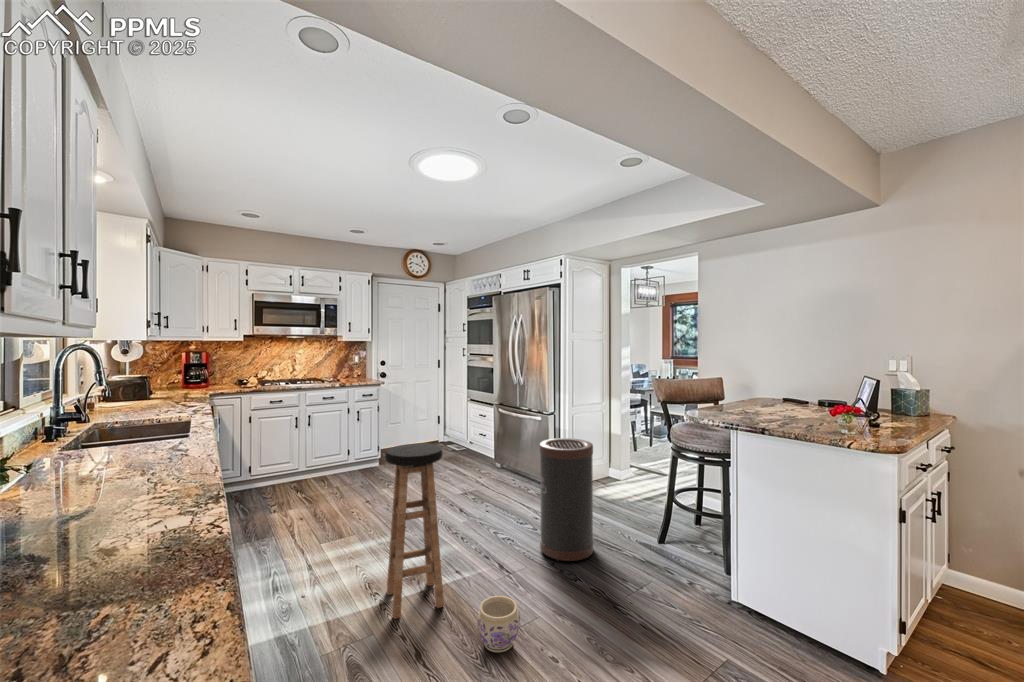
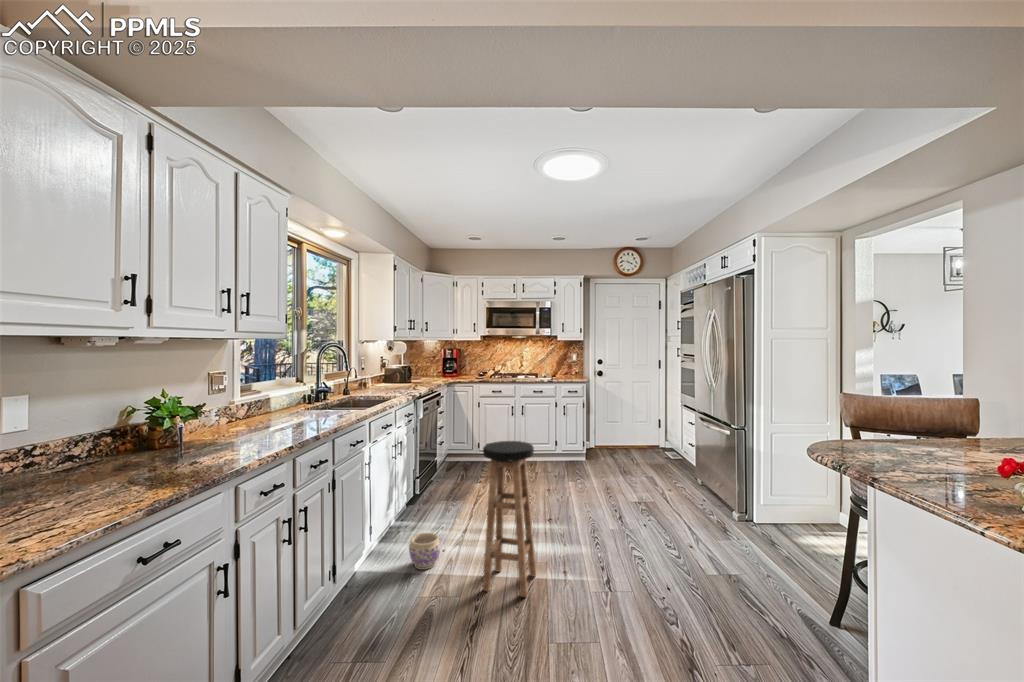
trash can: present [540,438,593,561] -> none [659,459,729,609]
planter: present [477,596,520,653] -> present [409,533,441,570]

